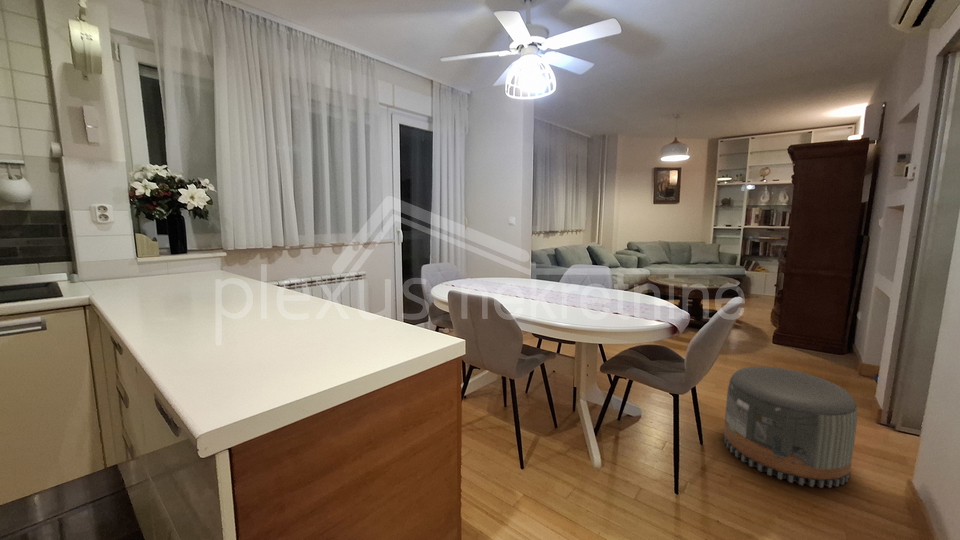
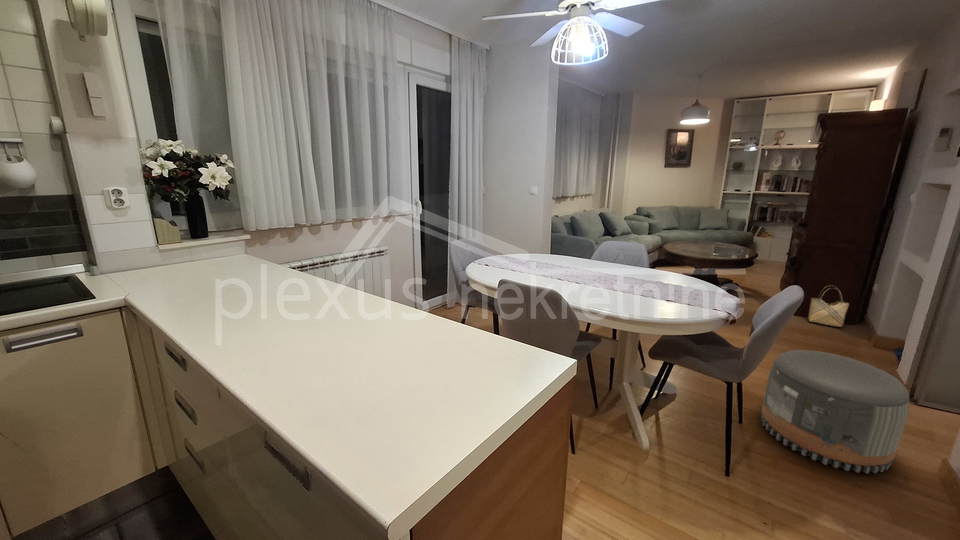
woven basket: none [792,313,831,356] -> present [808,291,849,327]

